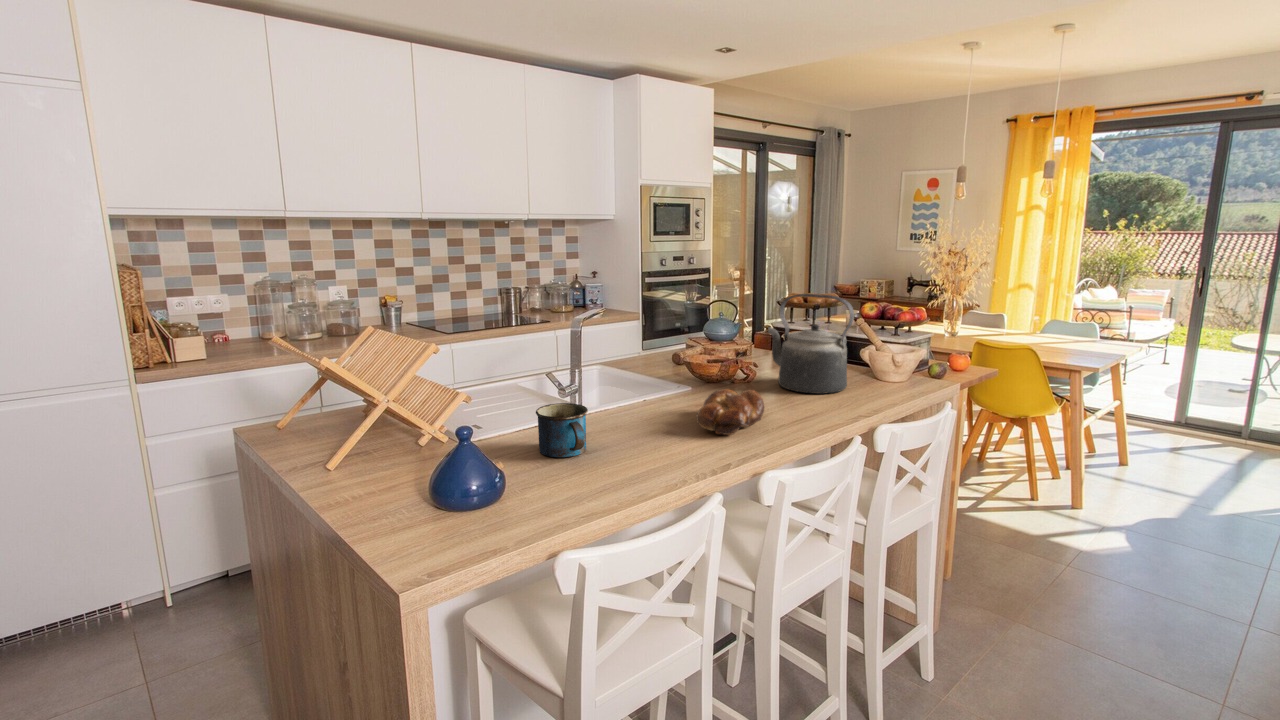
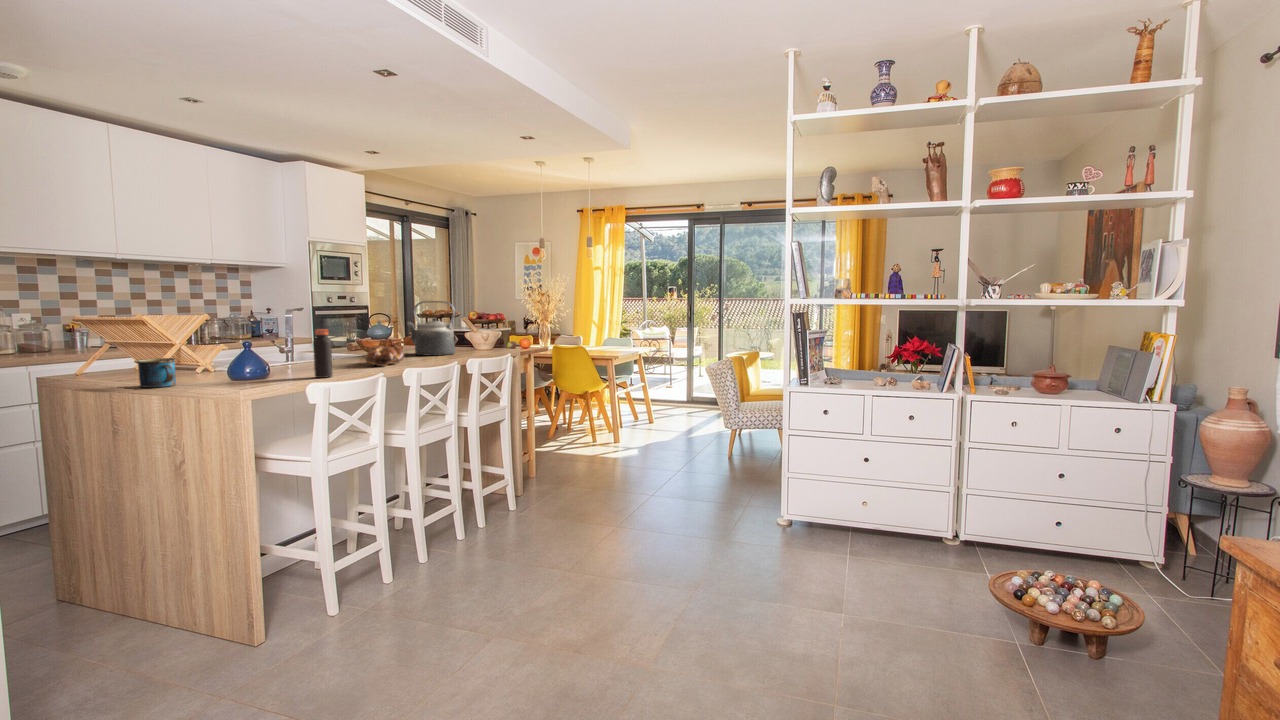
bottle: none [600,385,633,483] -> present [313,329,333,378]
mug: present [536,403,588,457] -> present [137,358,176,388]

